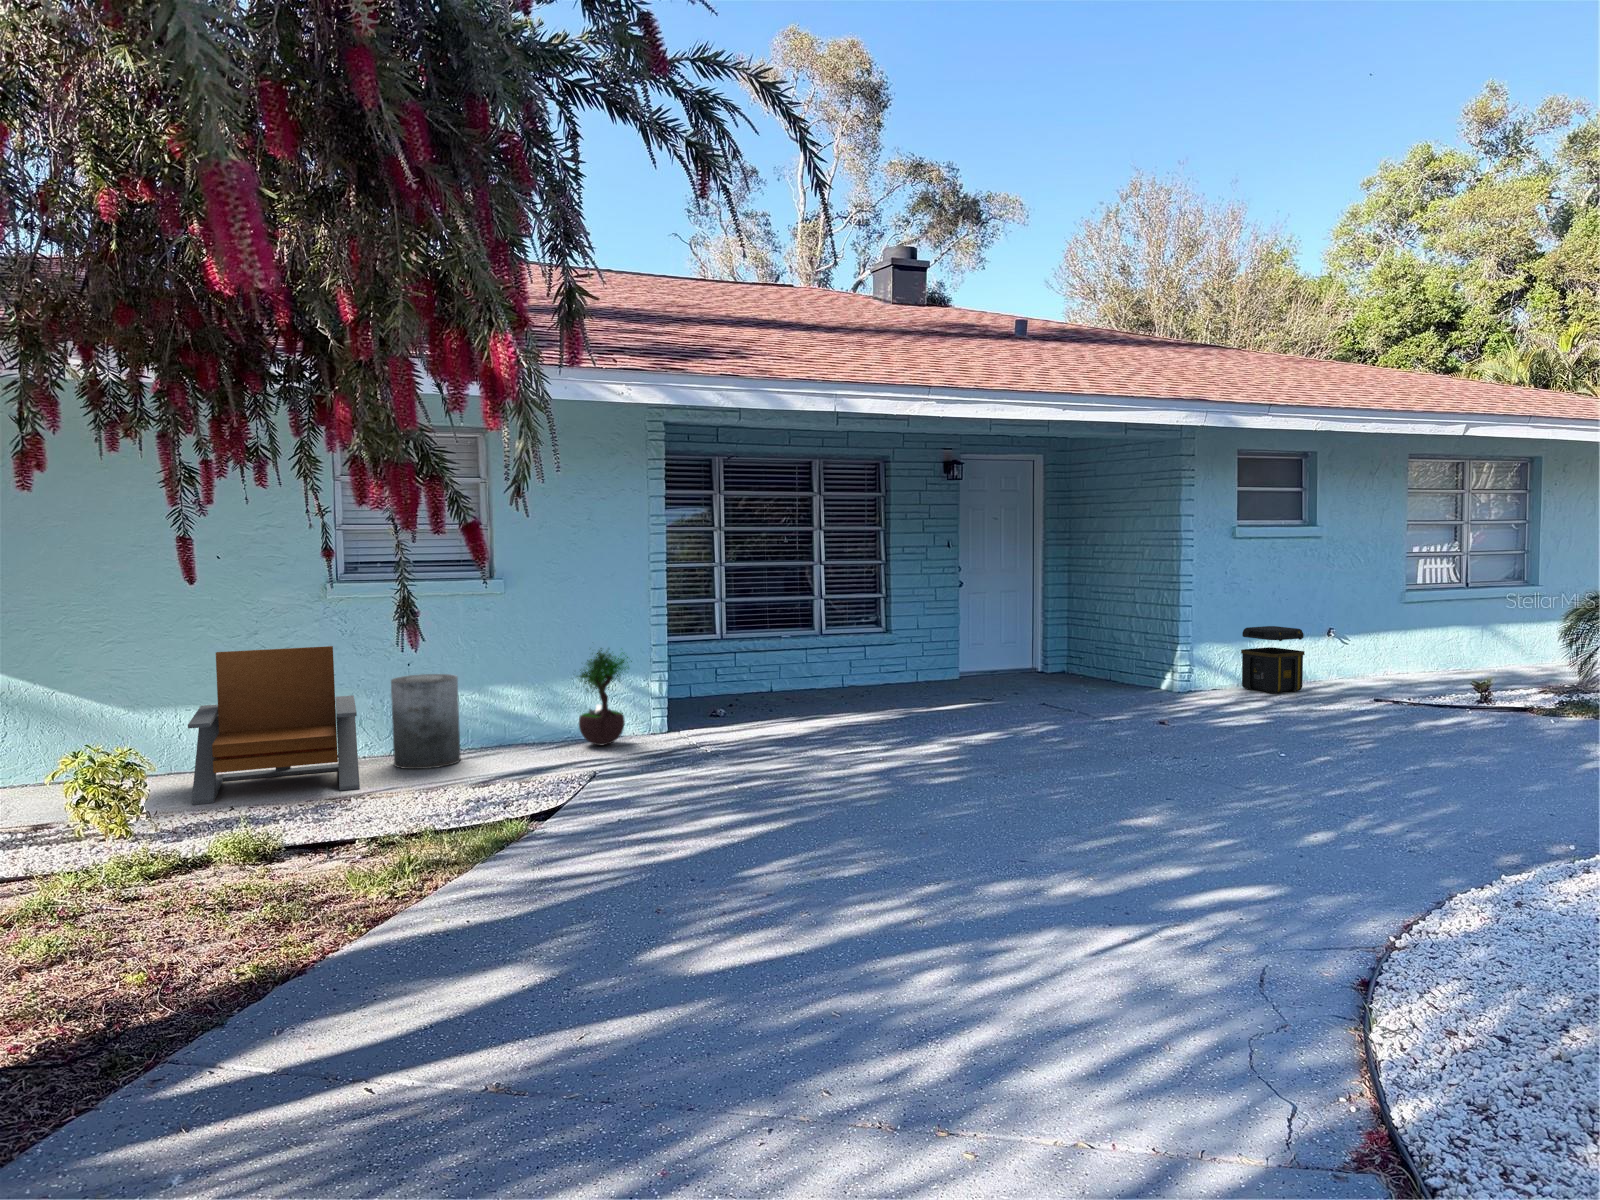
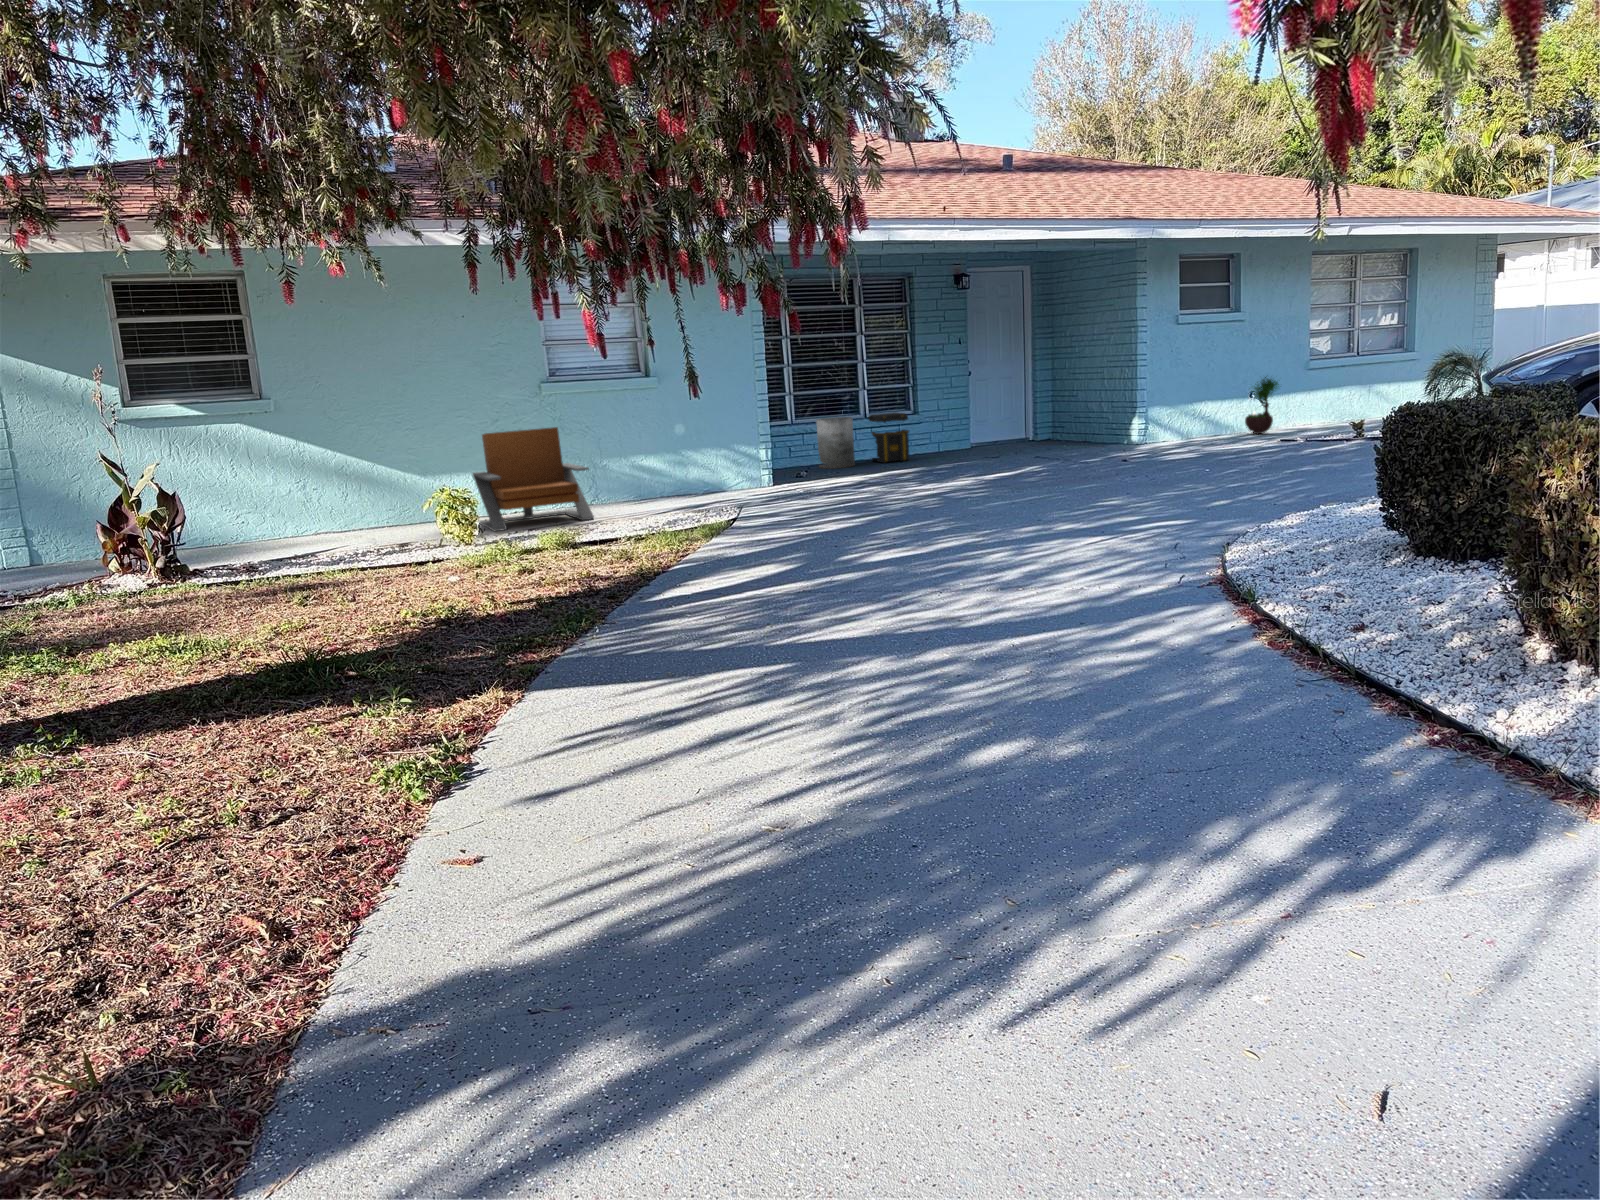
toolbox: present [1241,626,1305,693] -> present [868,412,909,463]
potted tree: present [579,648,632,745] -> present [1245,377,1279,434]
trash can: present [391,674,460,769] -> present [816,417,855,469]

